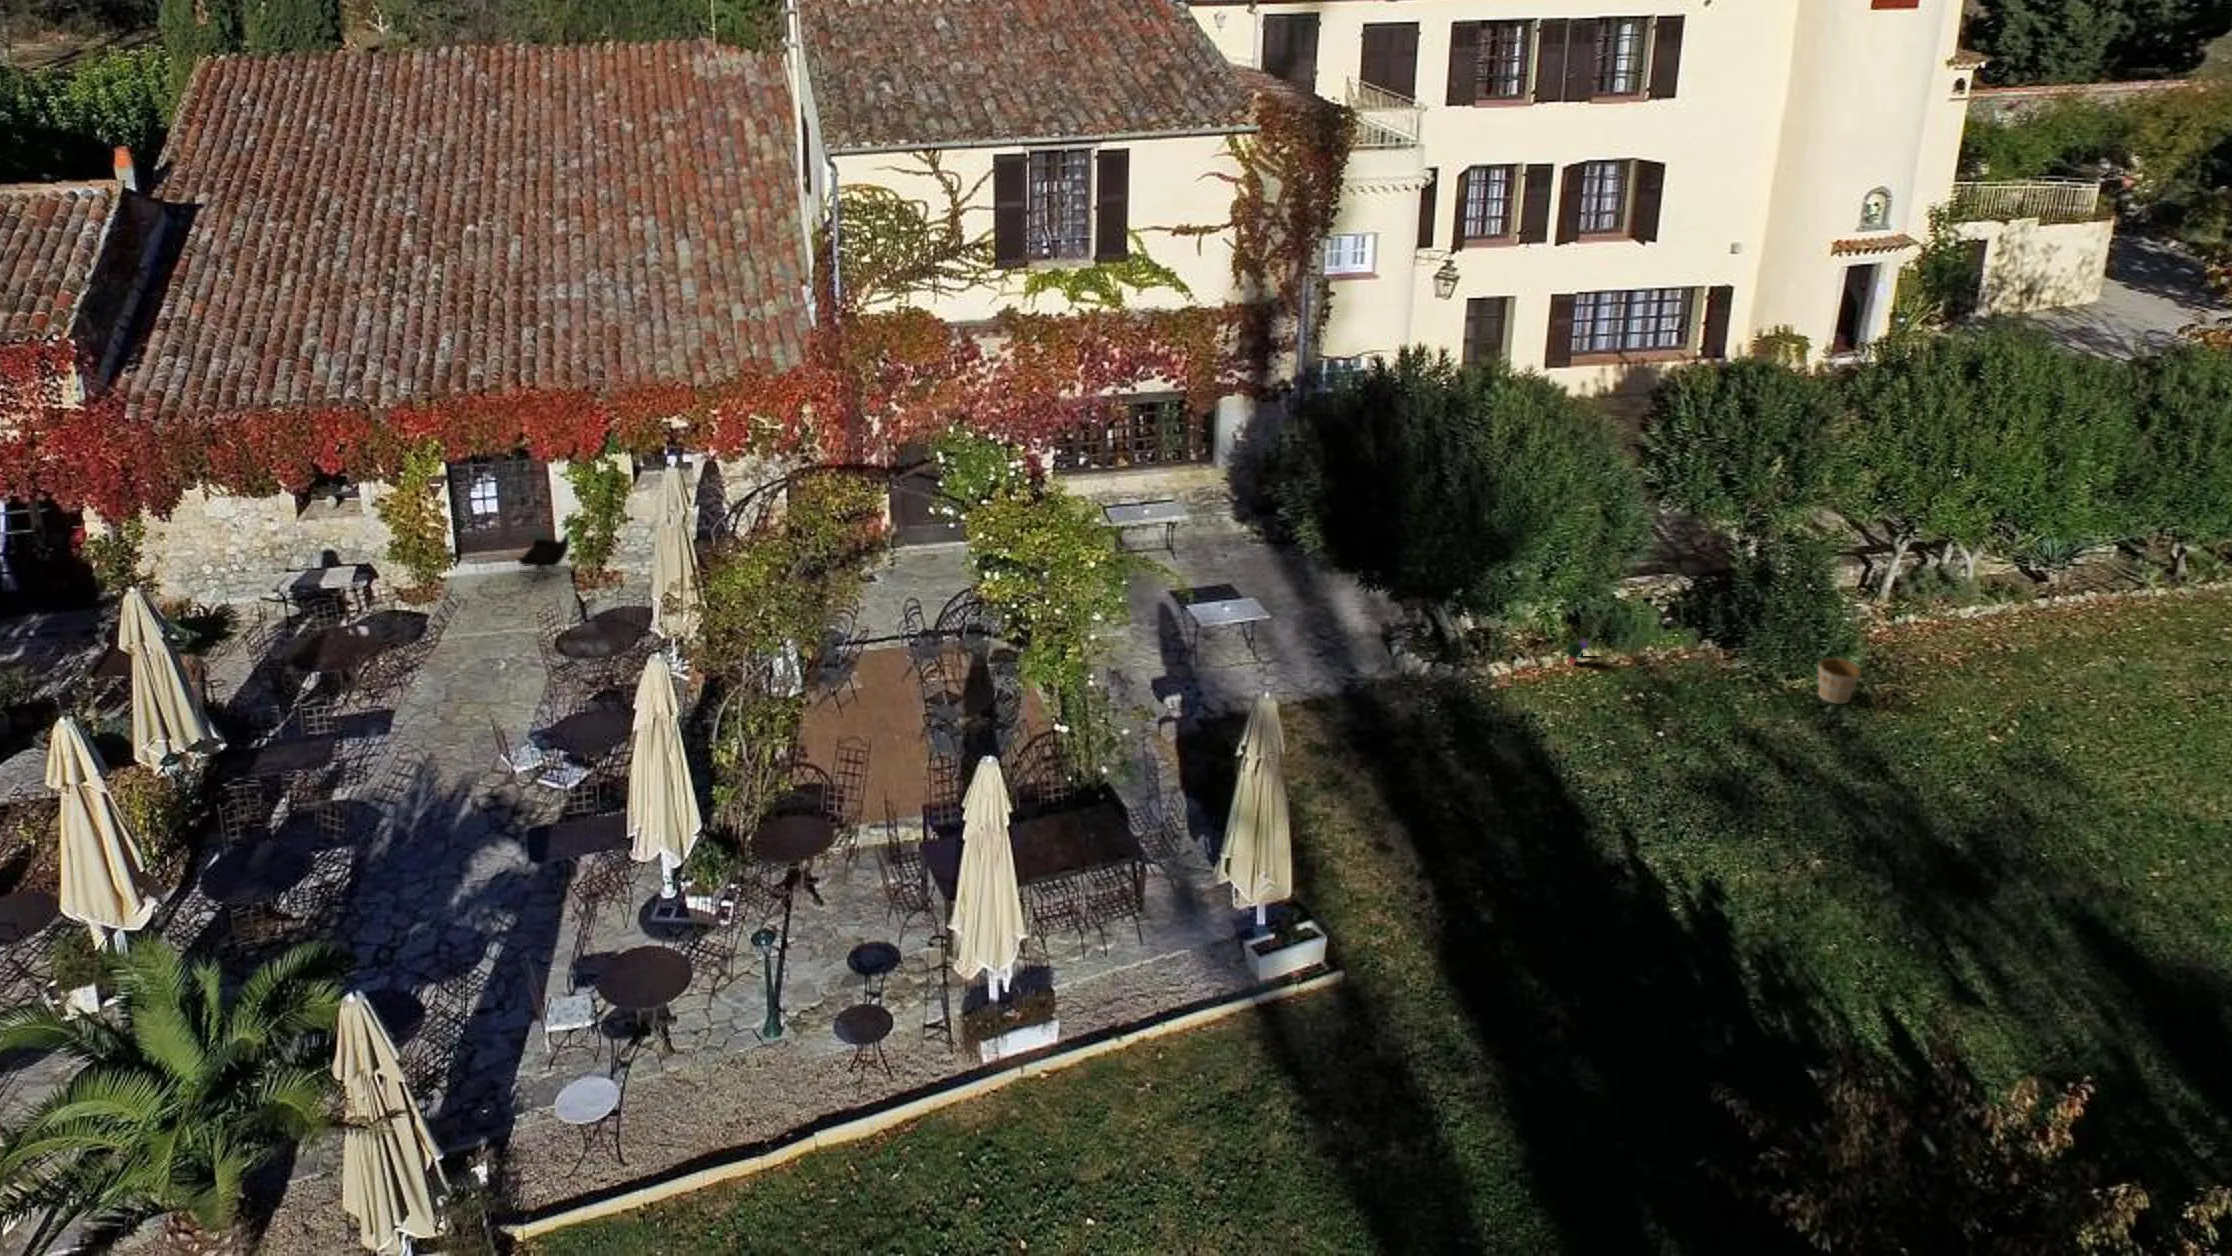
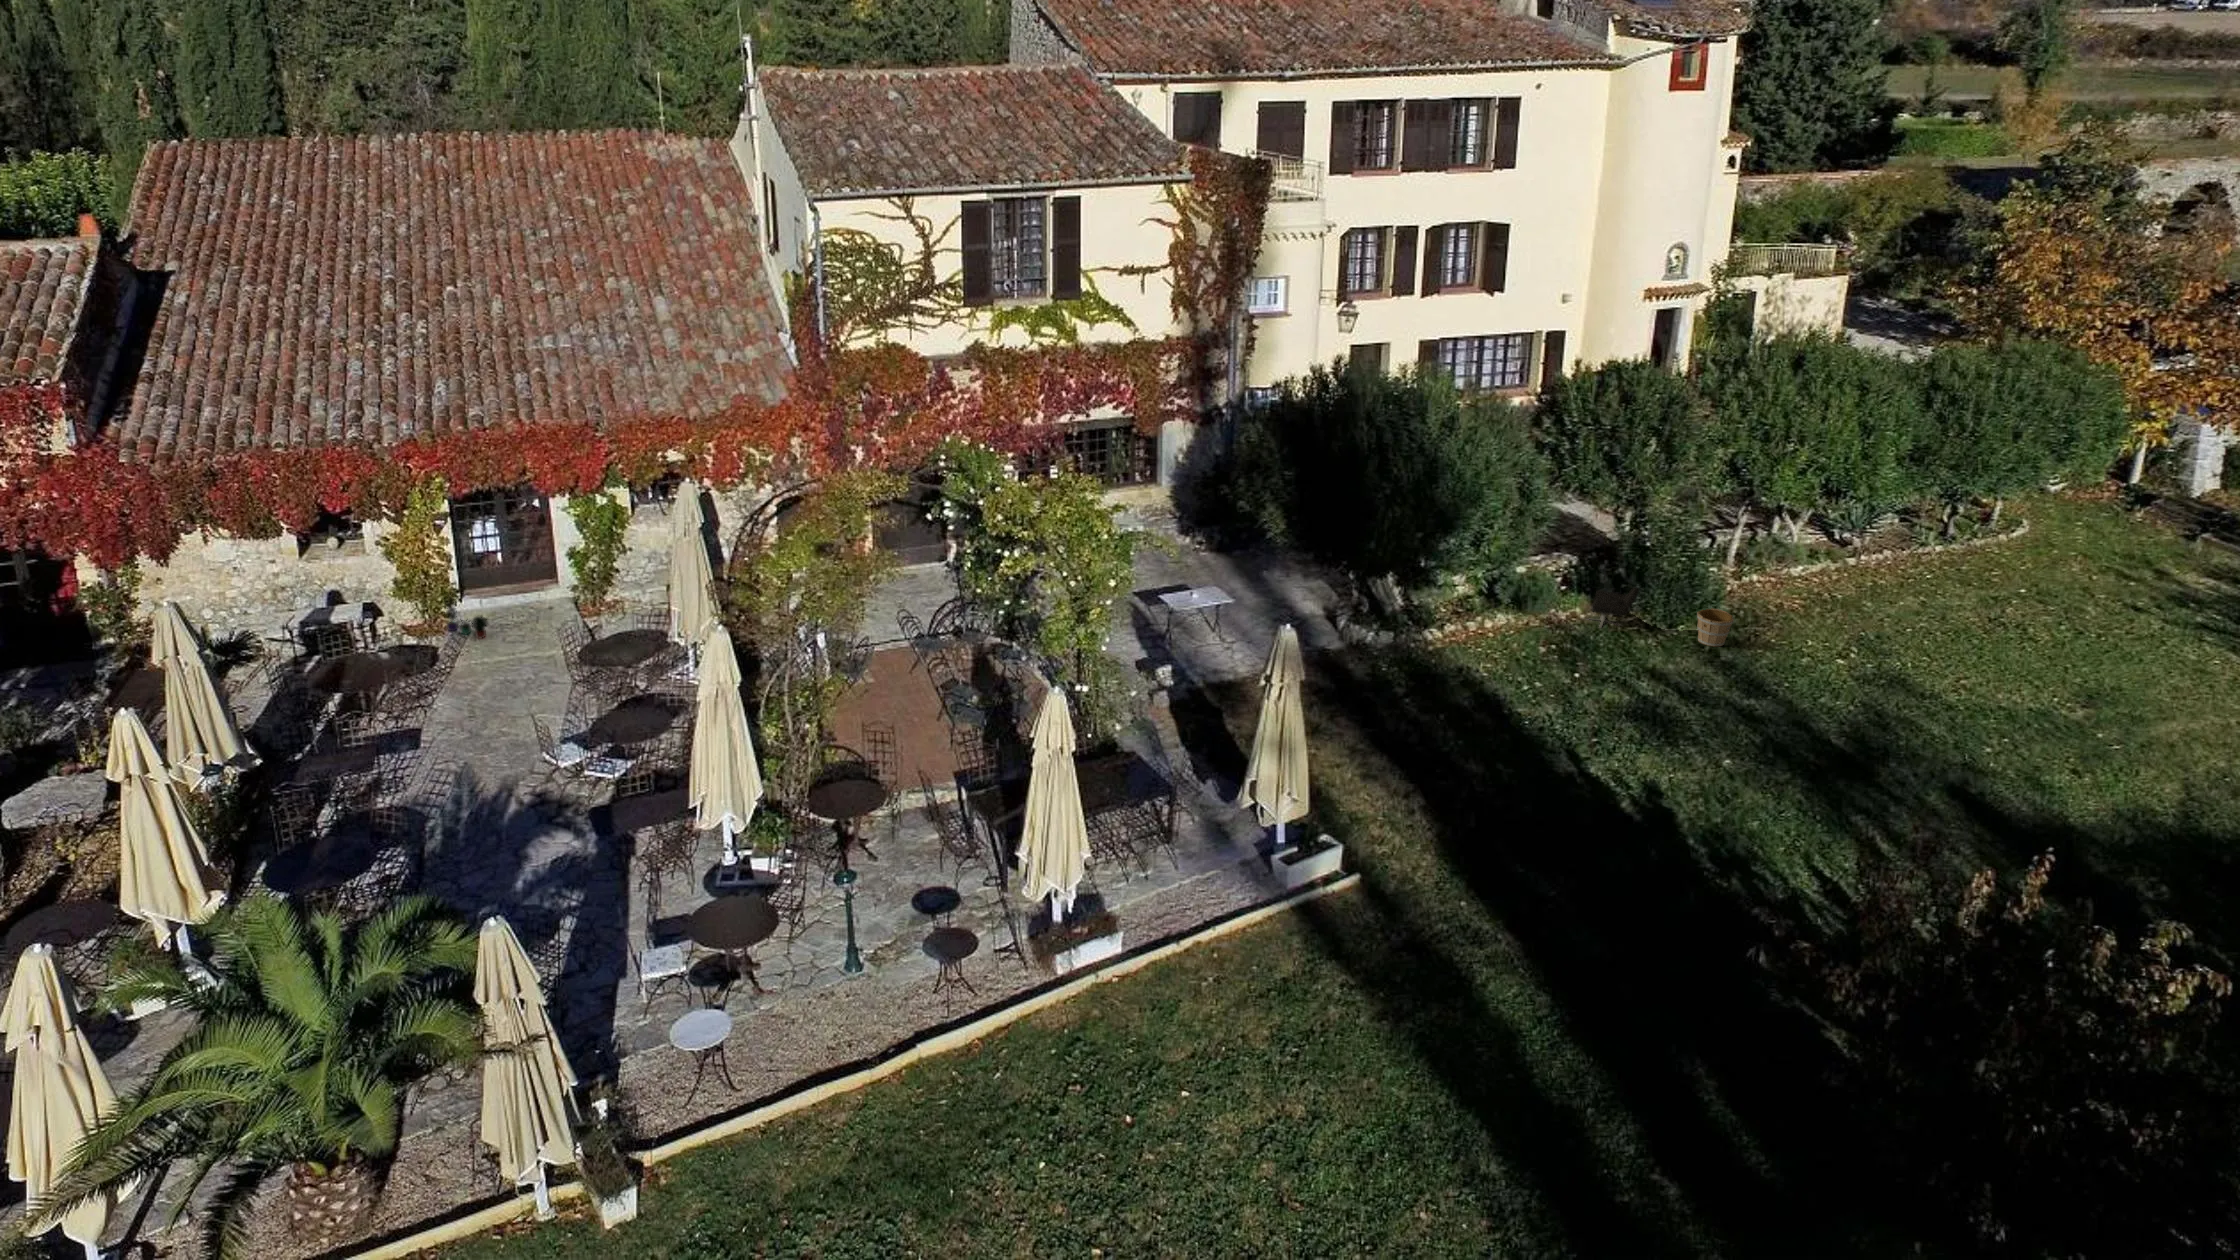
lounge chair: present [518,535,569,581] -> present [1591,587,1639,627]
potted plant: present [1565,611,1593,665] -> present [443,593,487,638]

